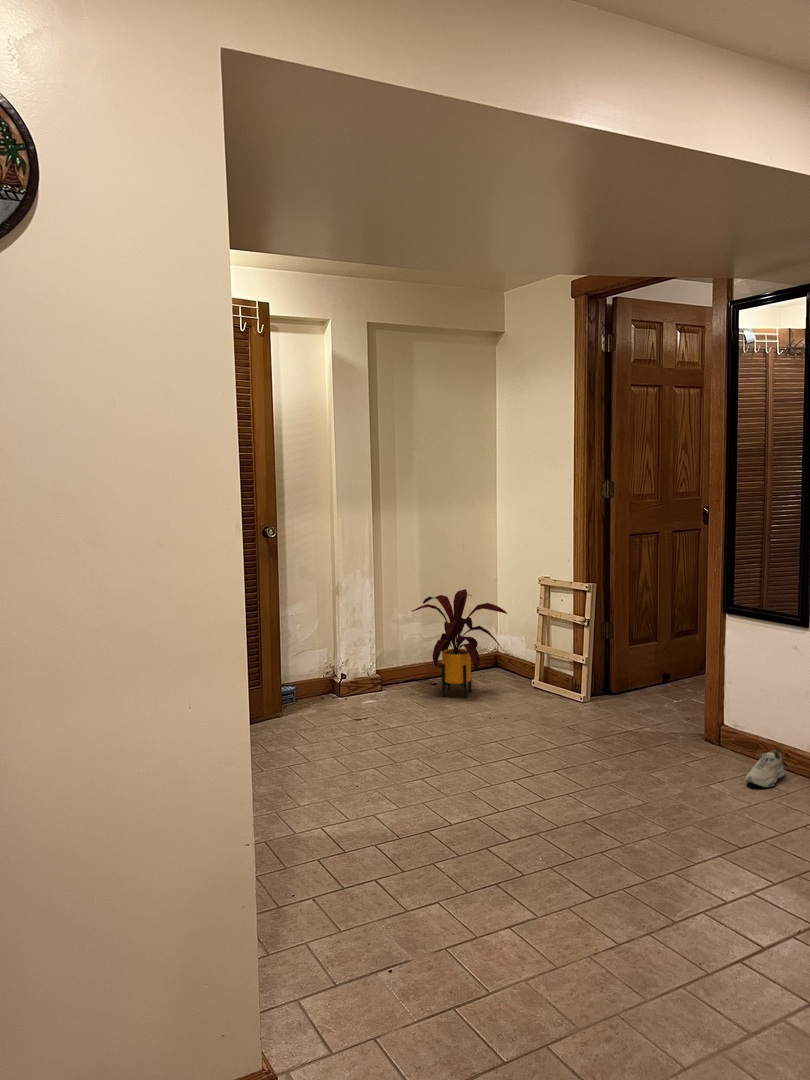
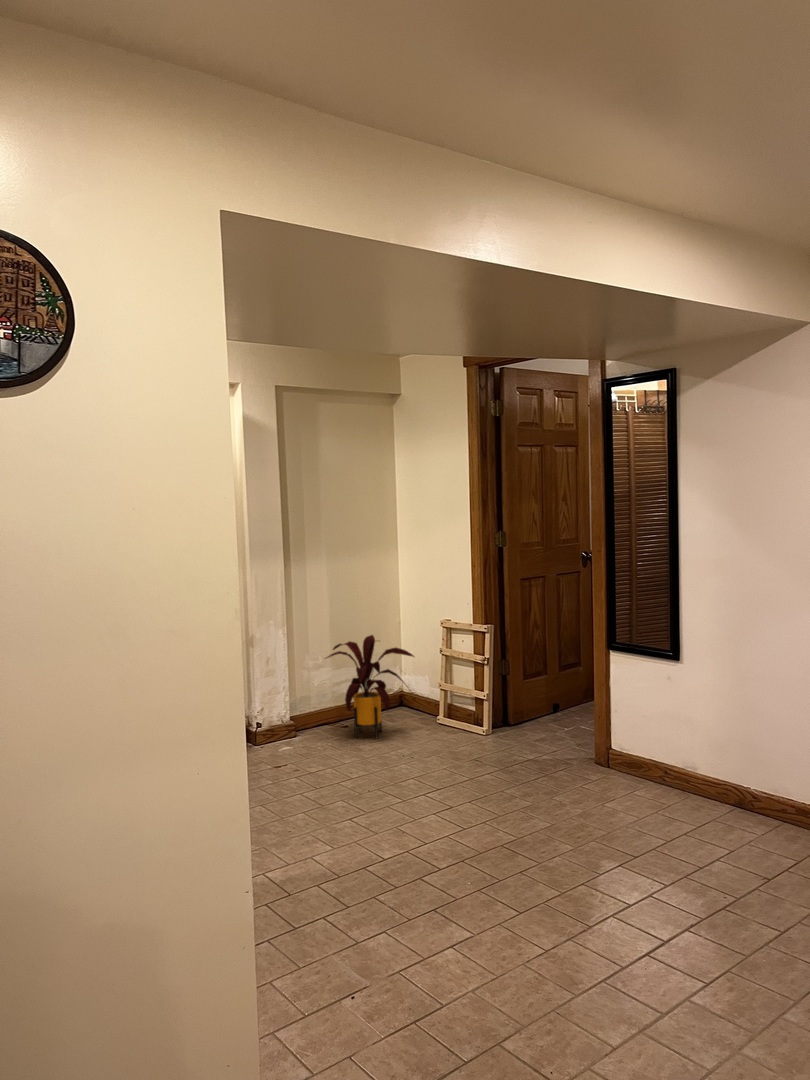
shoe: present [746,748,785,787] -> none [635,766,667,802]

